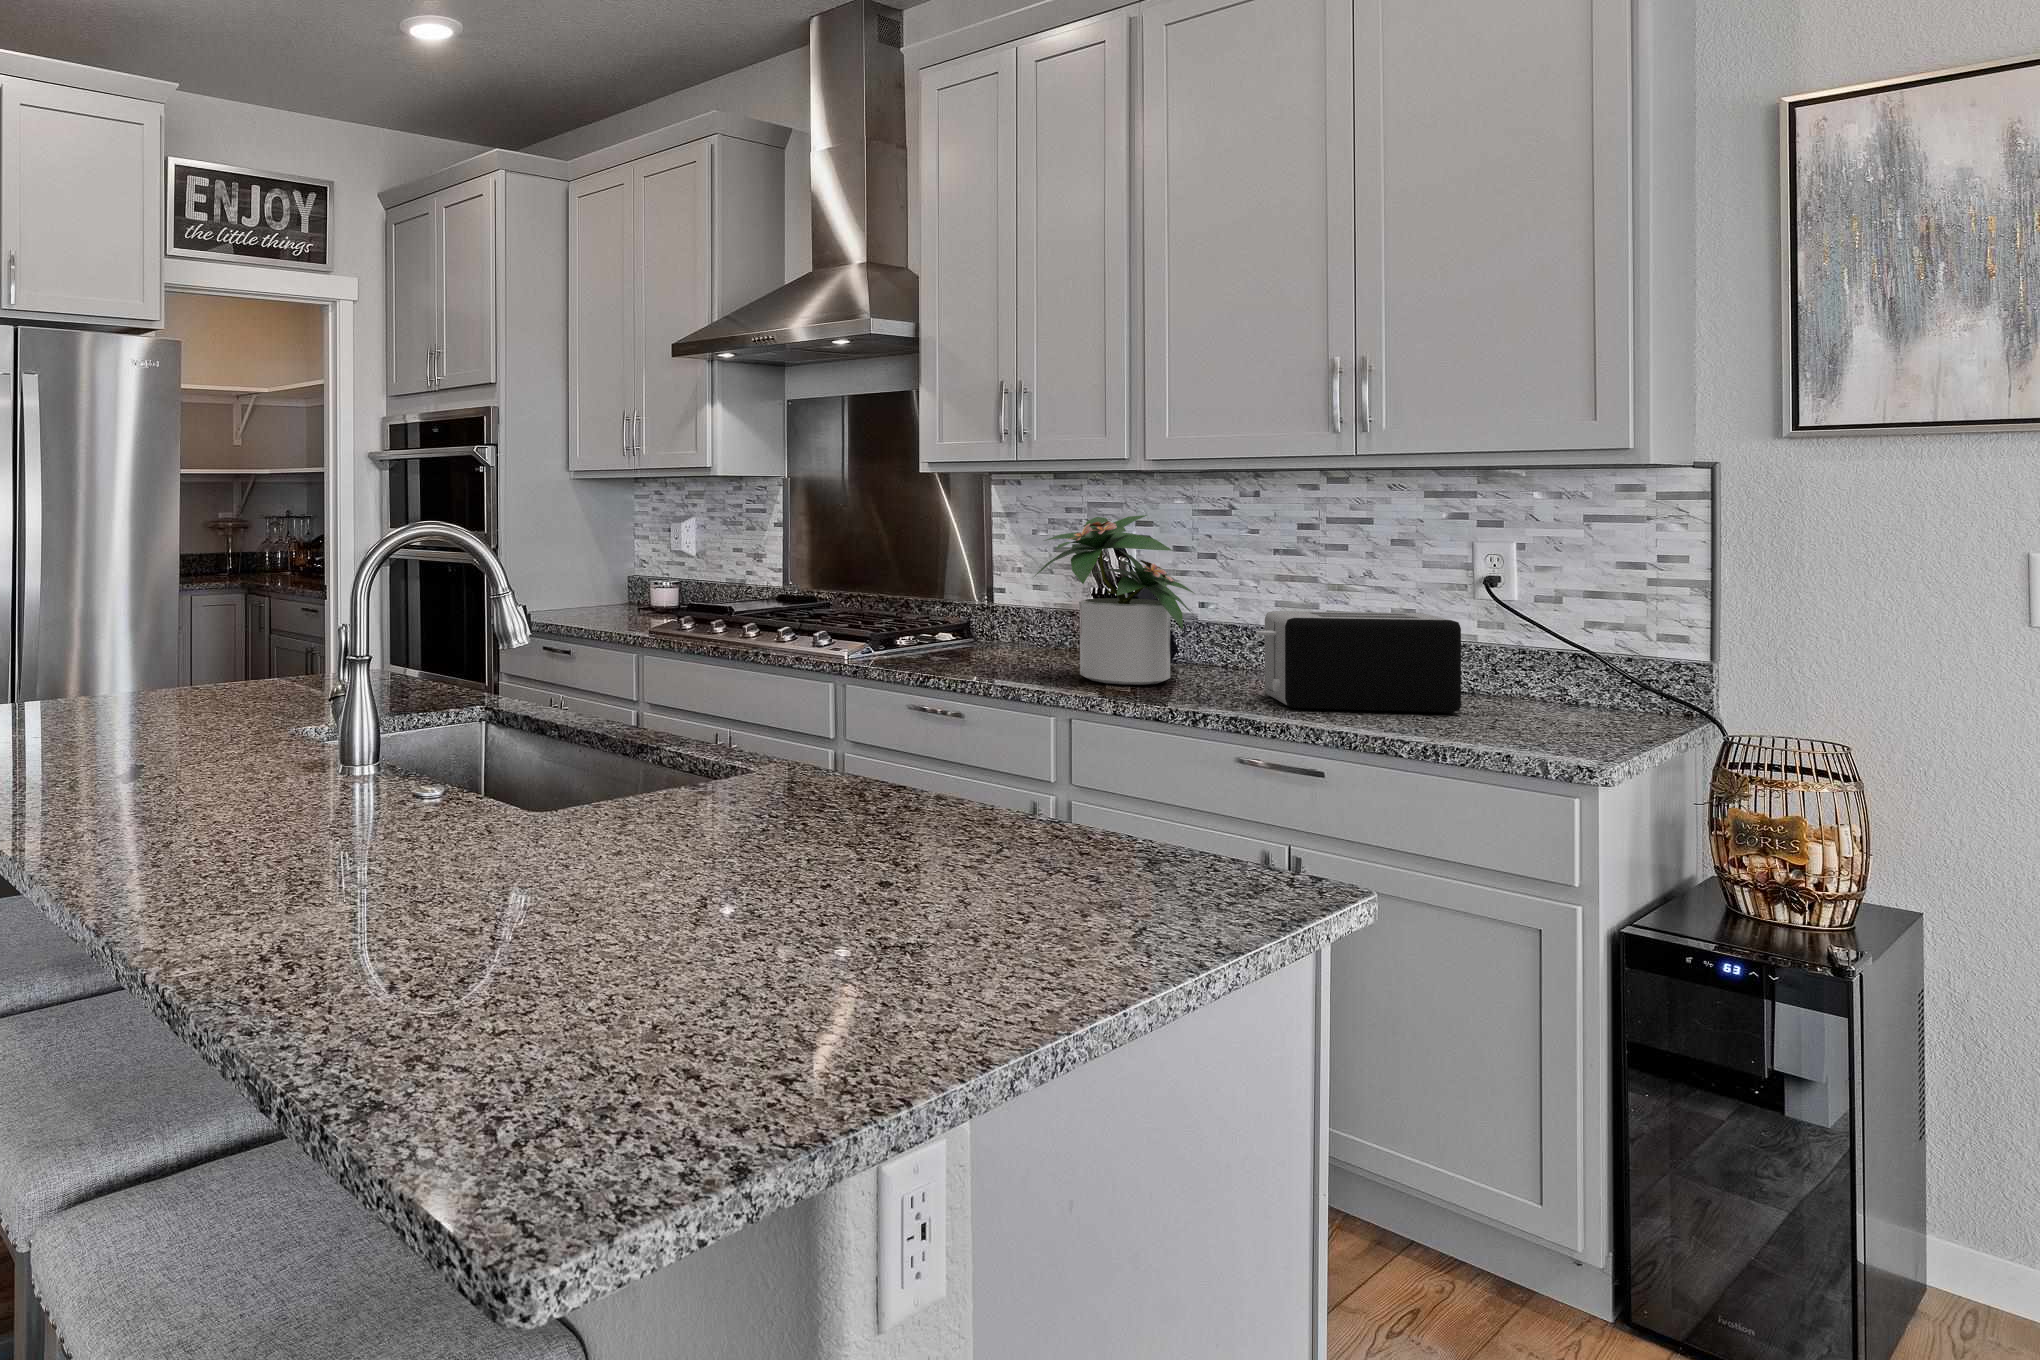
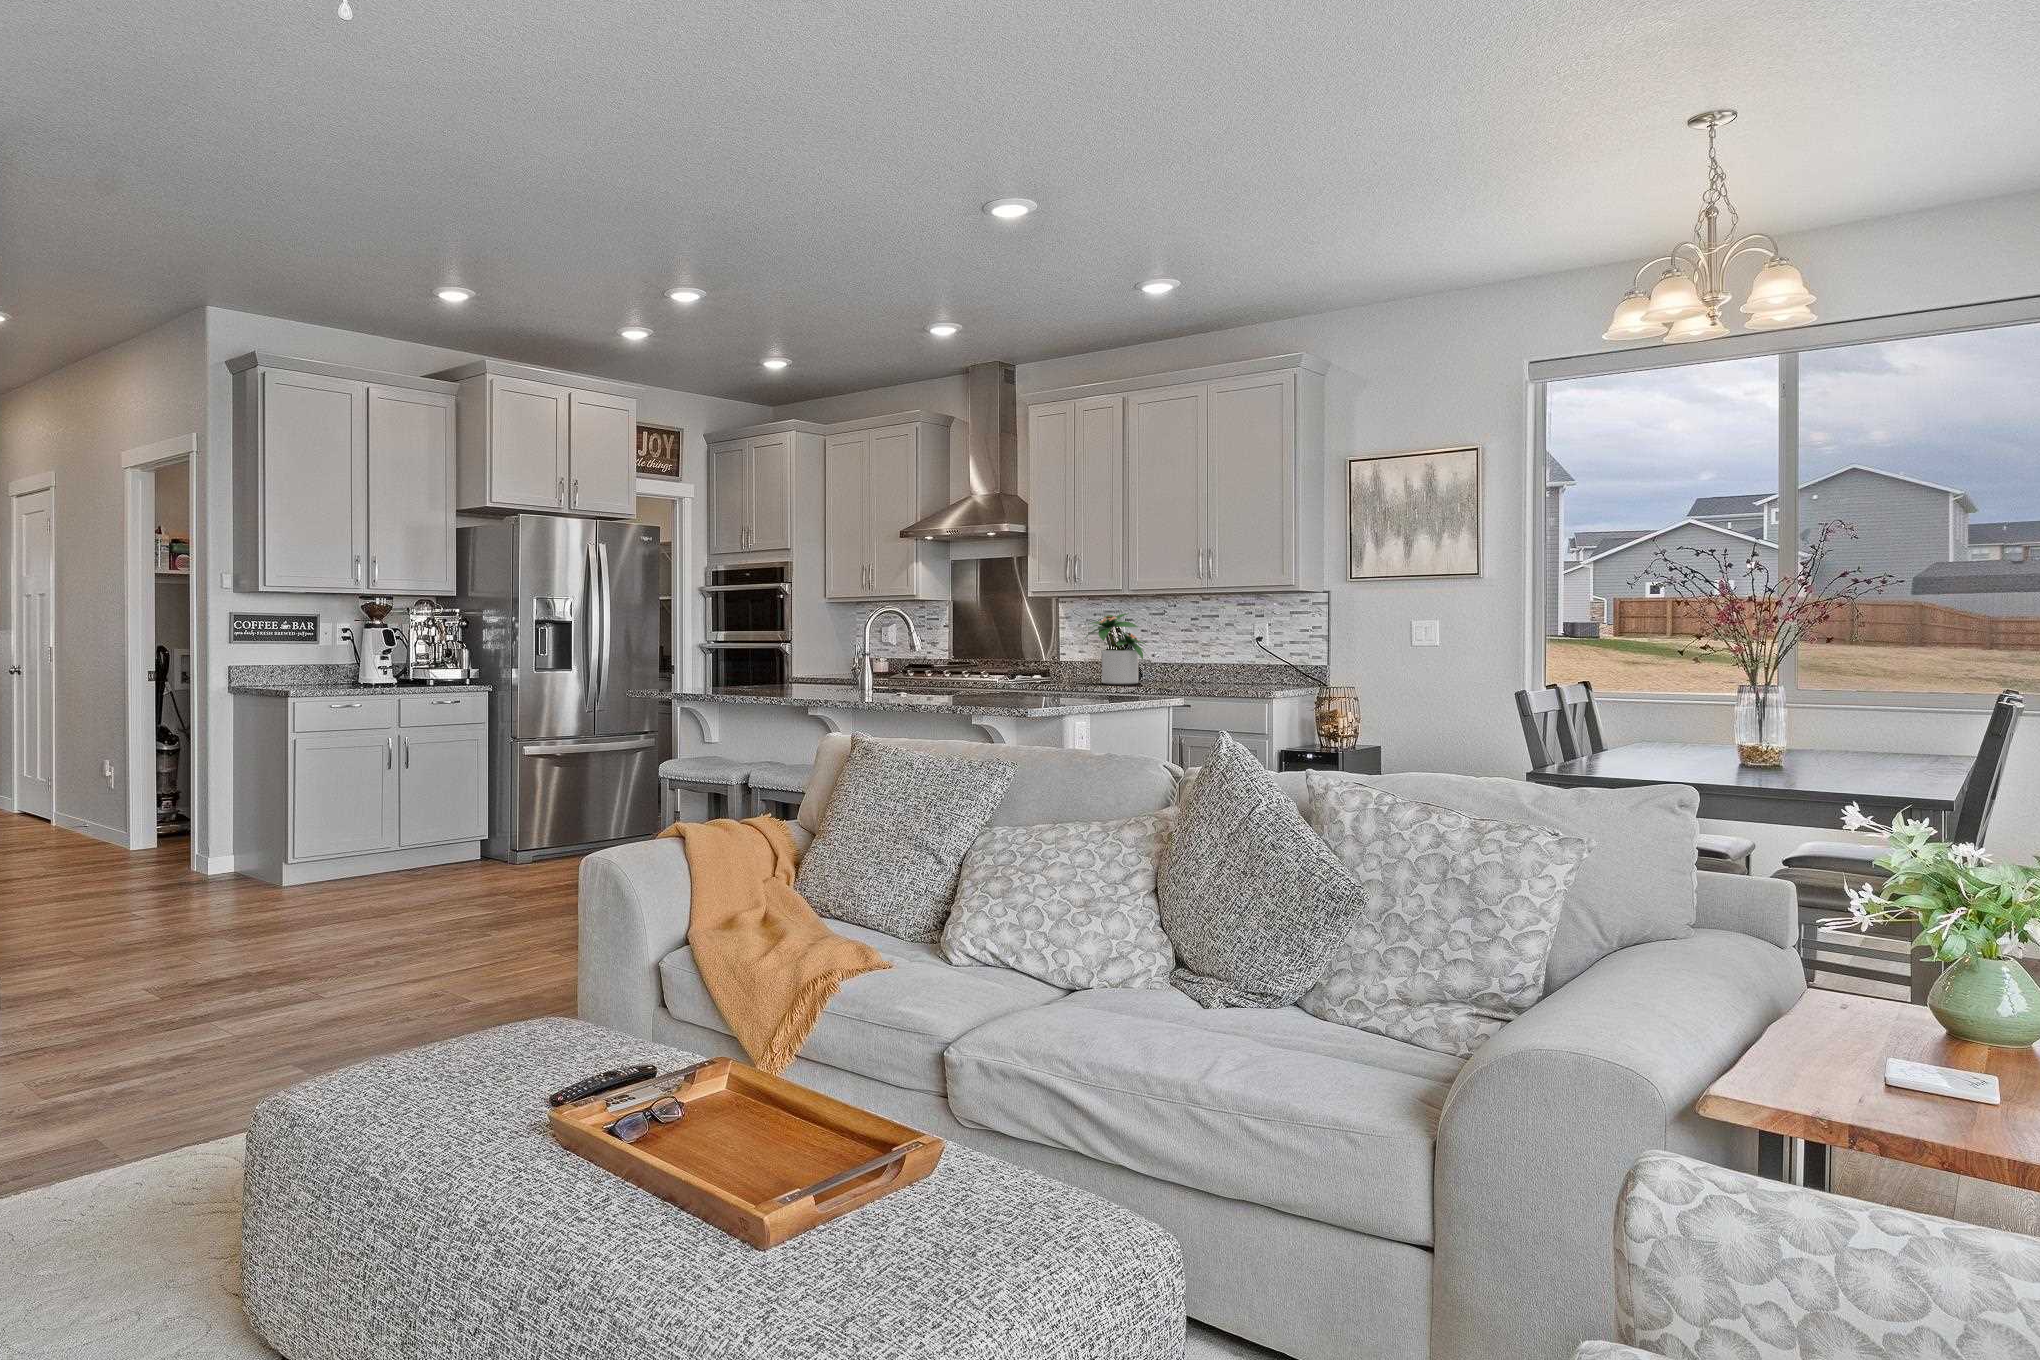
toaster: present [1256,611,1461,713] -> none [1170,651,1243,687]

